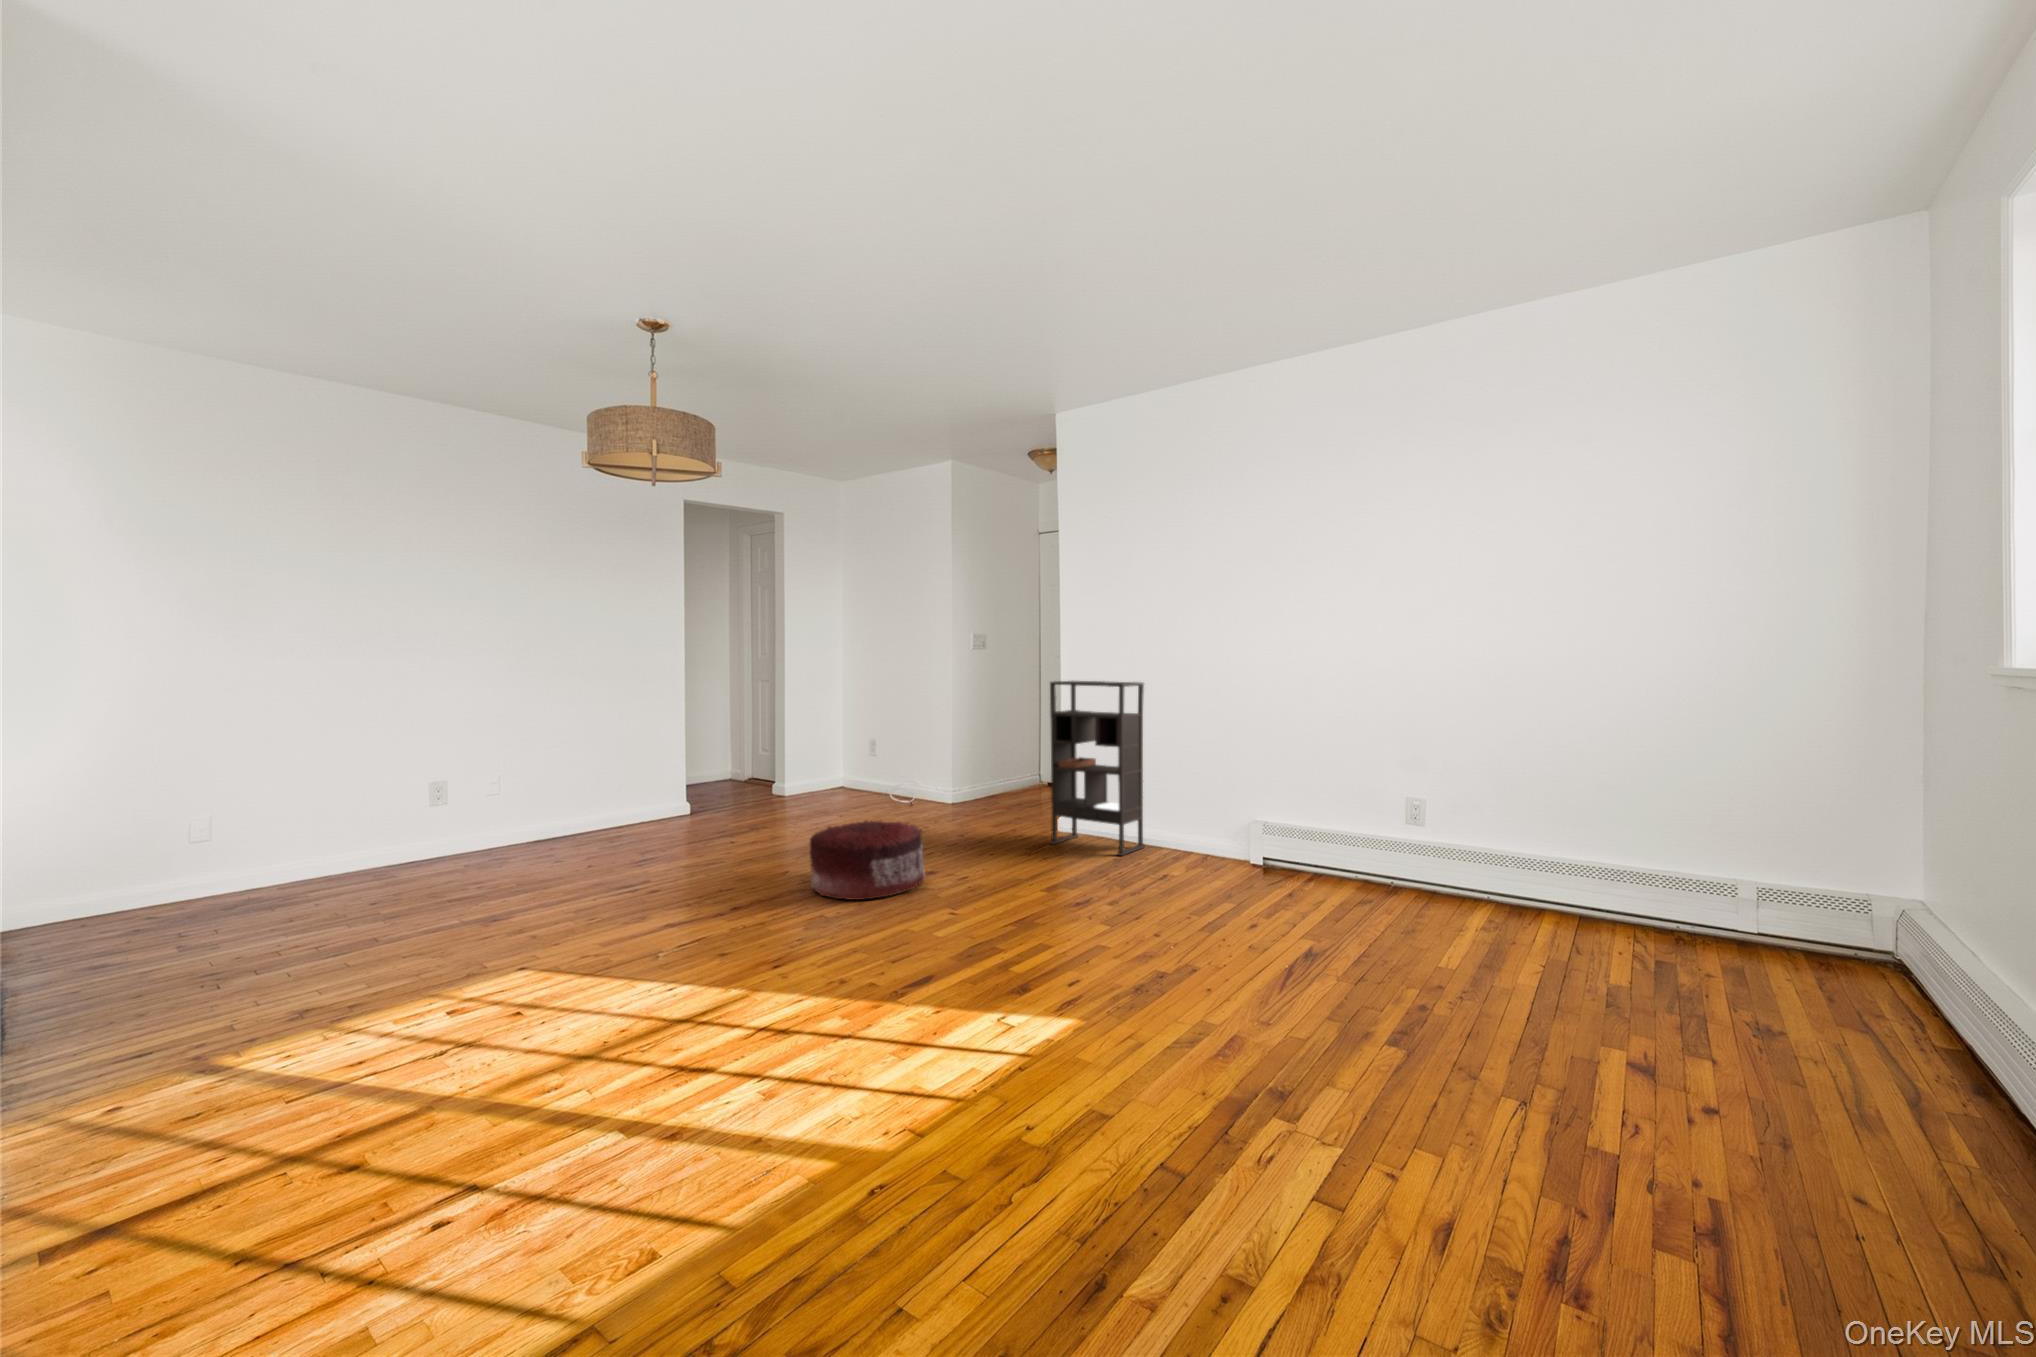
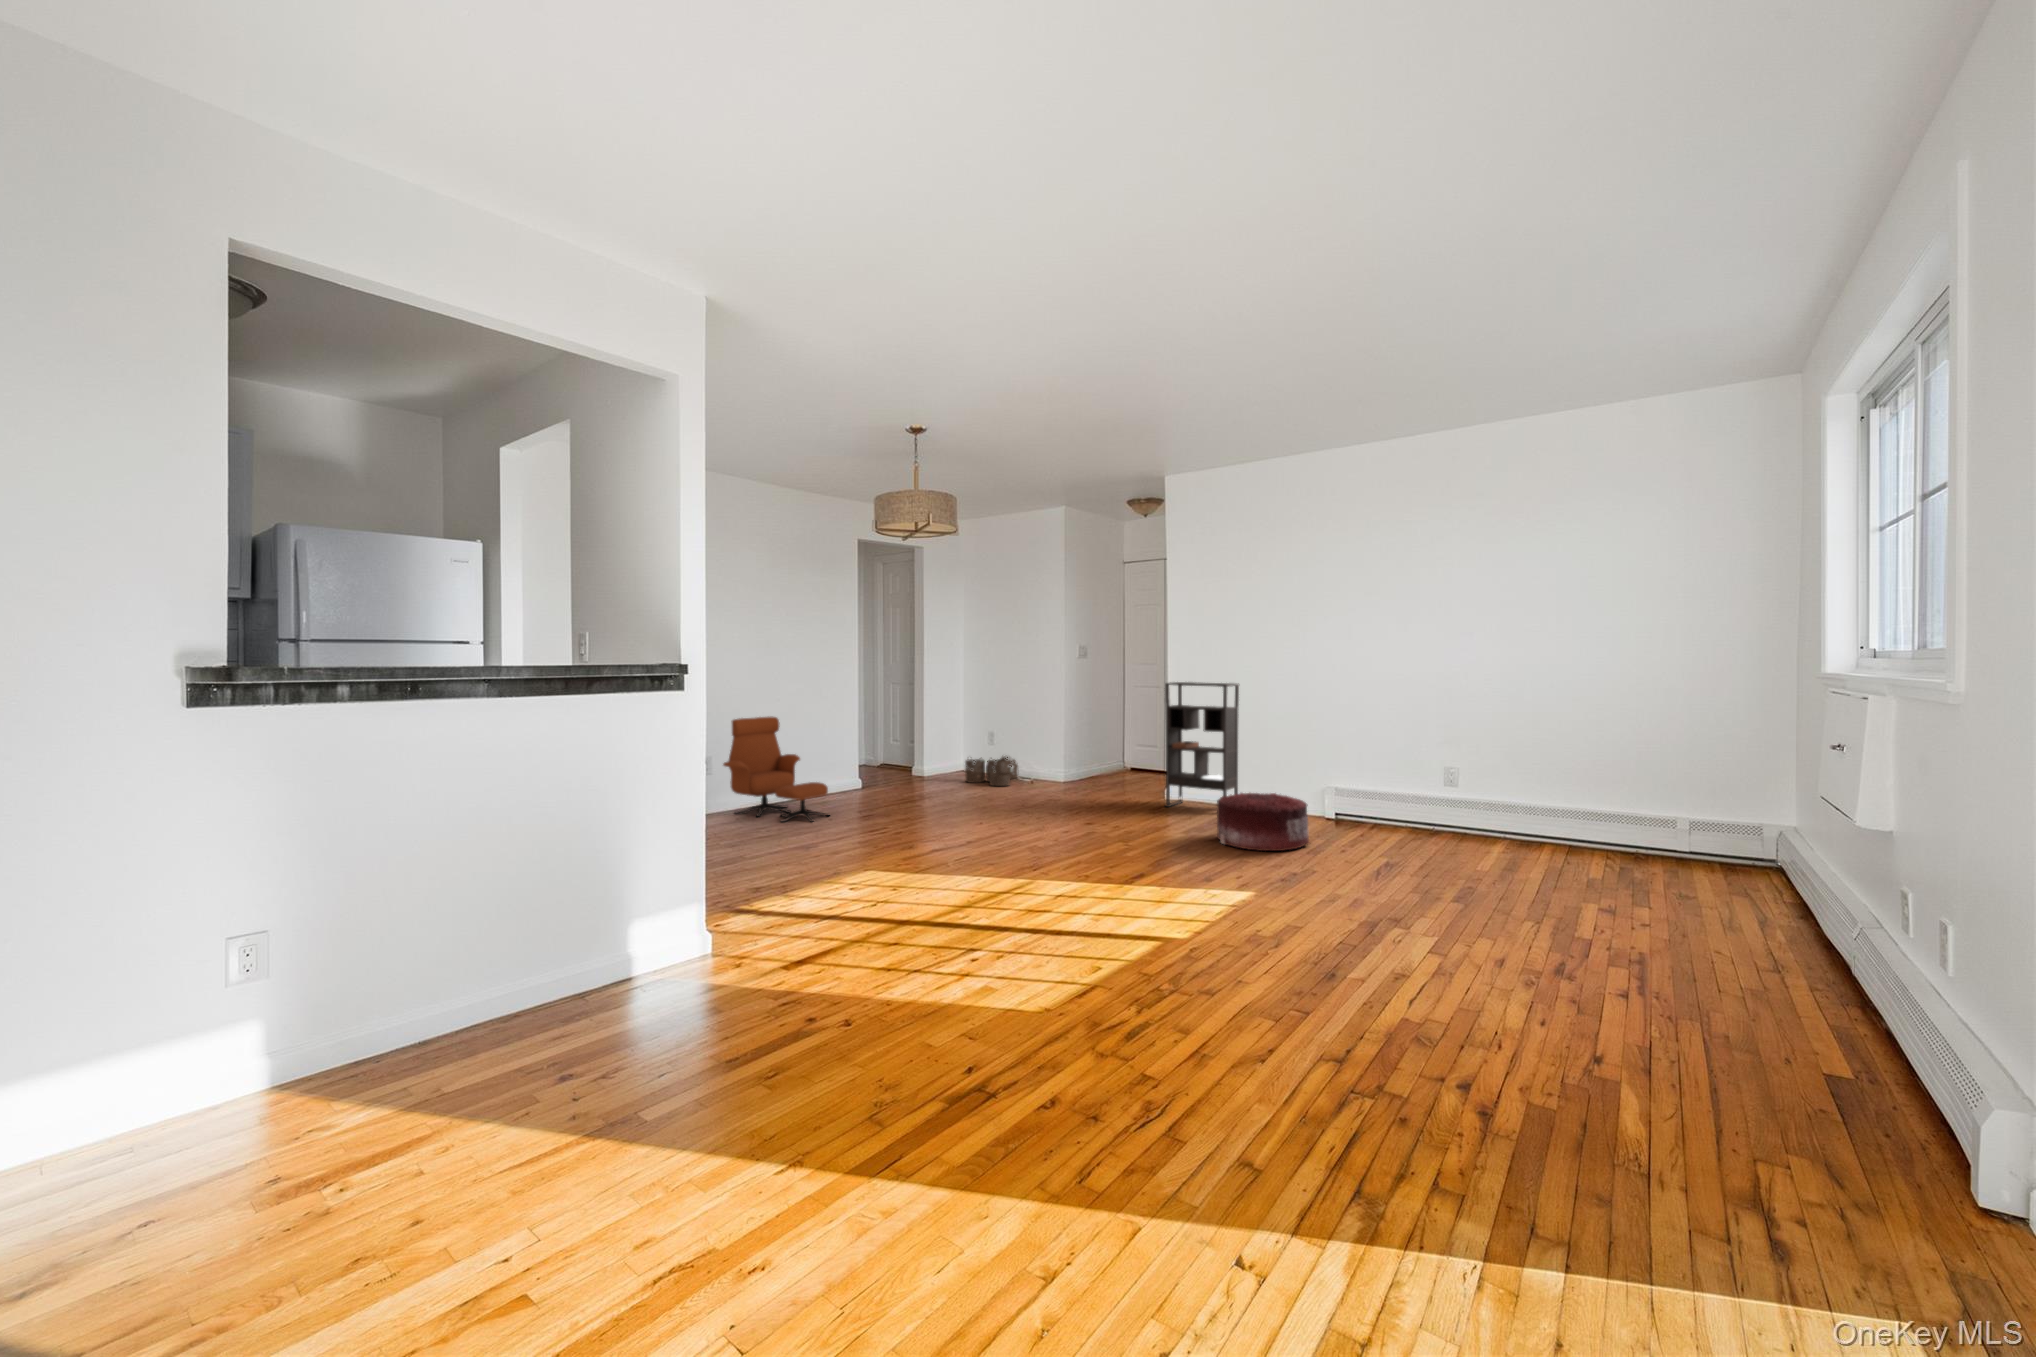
lounge chair: none [459,726,601,870] -> present [723,717,829,822]
woven basket: none [830,769,902,811] -> present [965,756,1018,786]
pouf: present [810,821,925,900] -> present [1217,793,1309,851]

